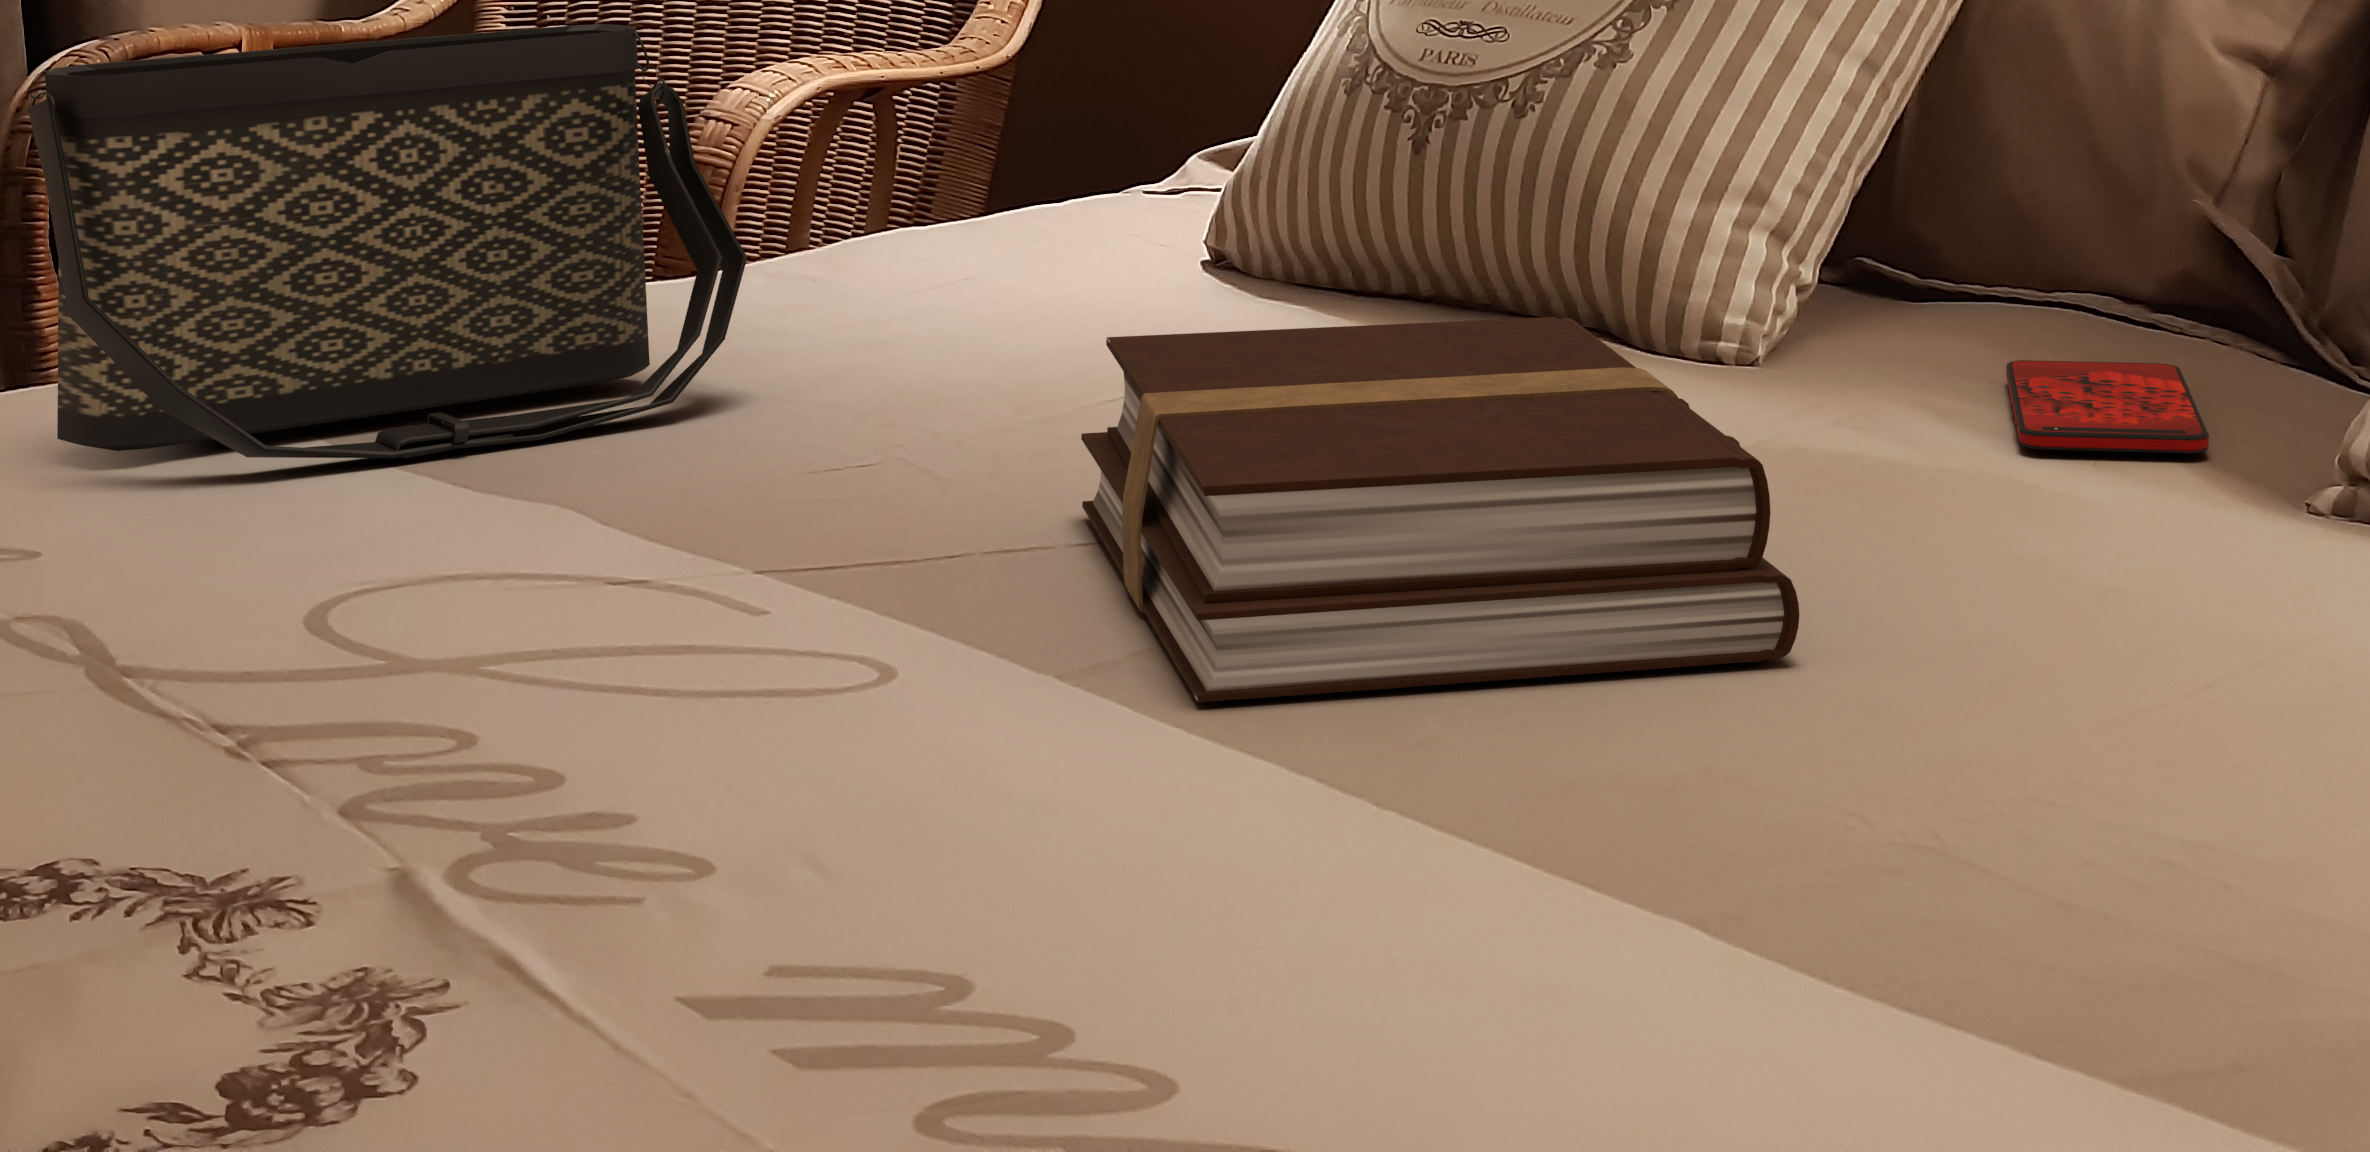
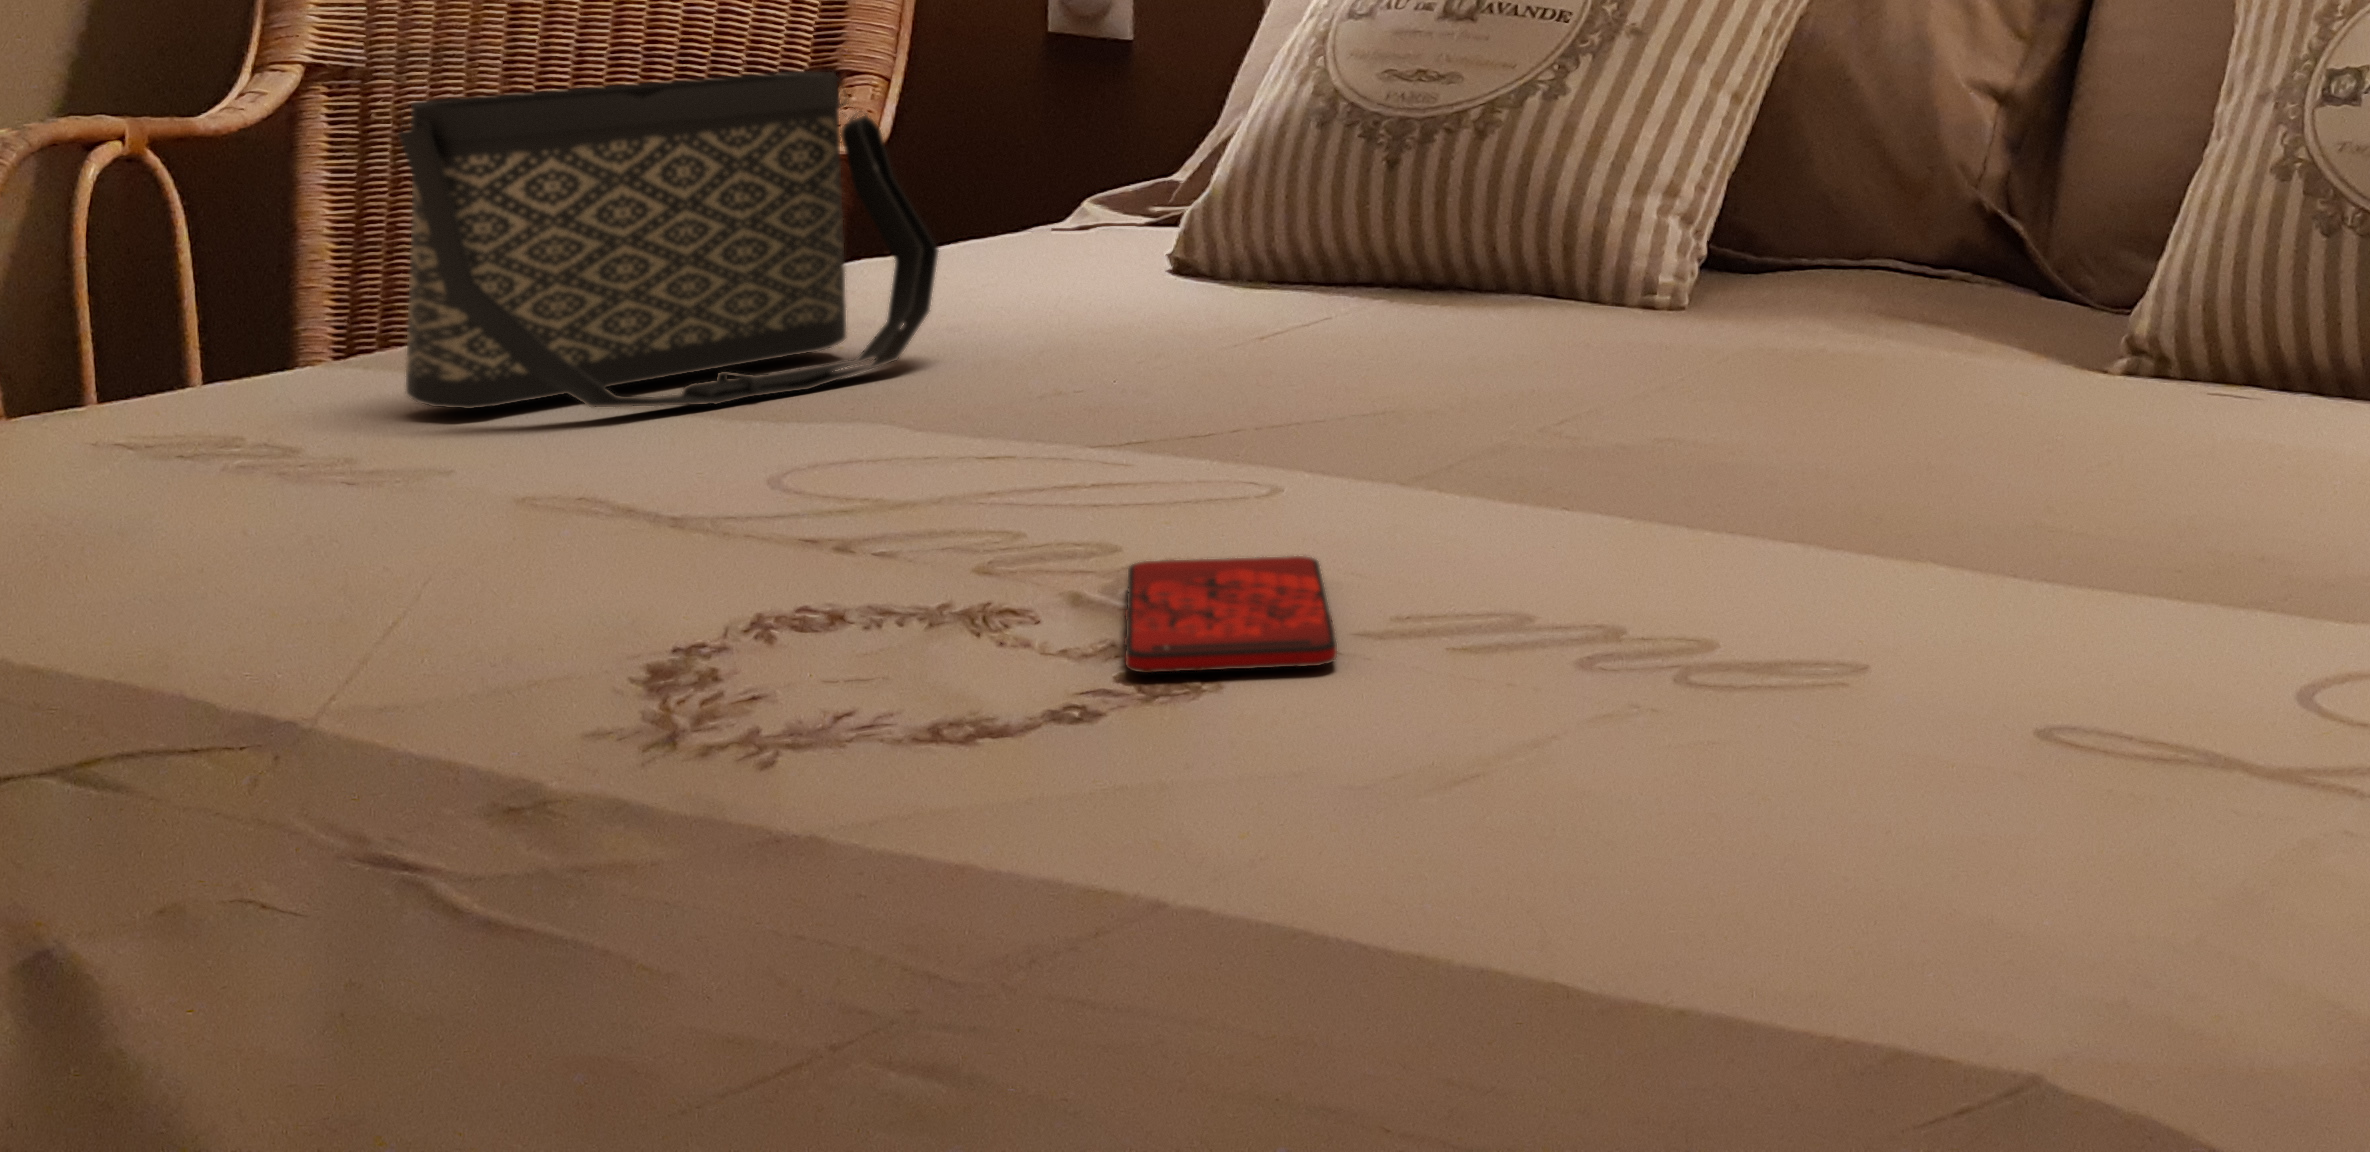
book: present [1081,317,1799,702] -> none [1293,261,1874,502]
smartphone: present [2006,360,2209,453] -> present [1124,556,1337,673]

